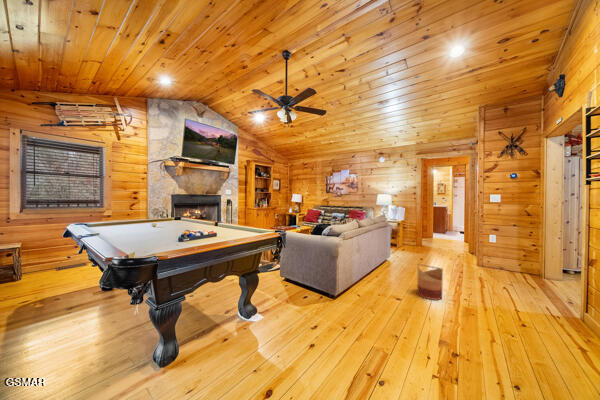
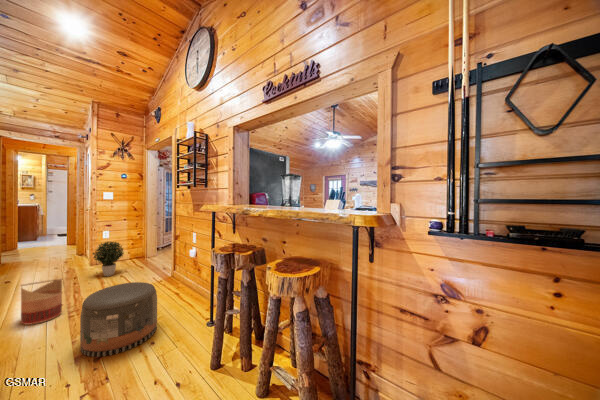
potted plant: none [474,245,509,283] -> present [93,242,124,276]
pouf: none [444,292,534,383] -> present [80,282,157,357]

